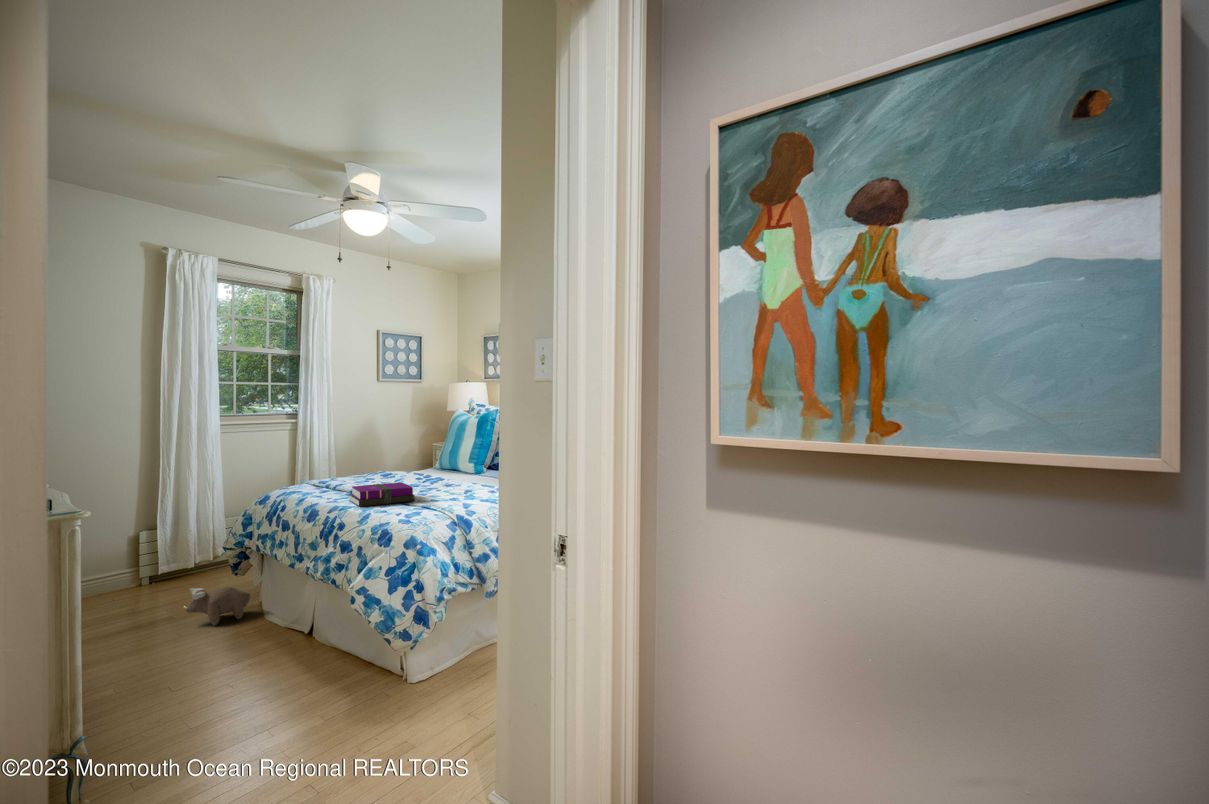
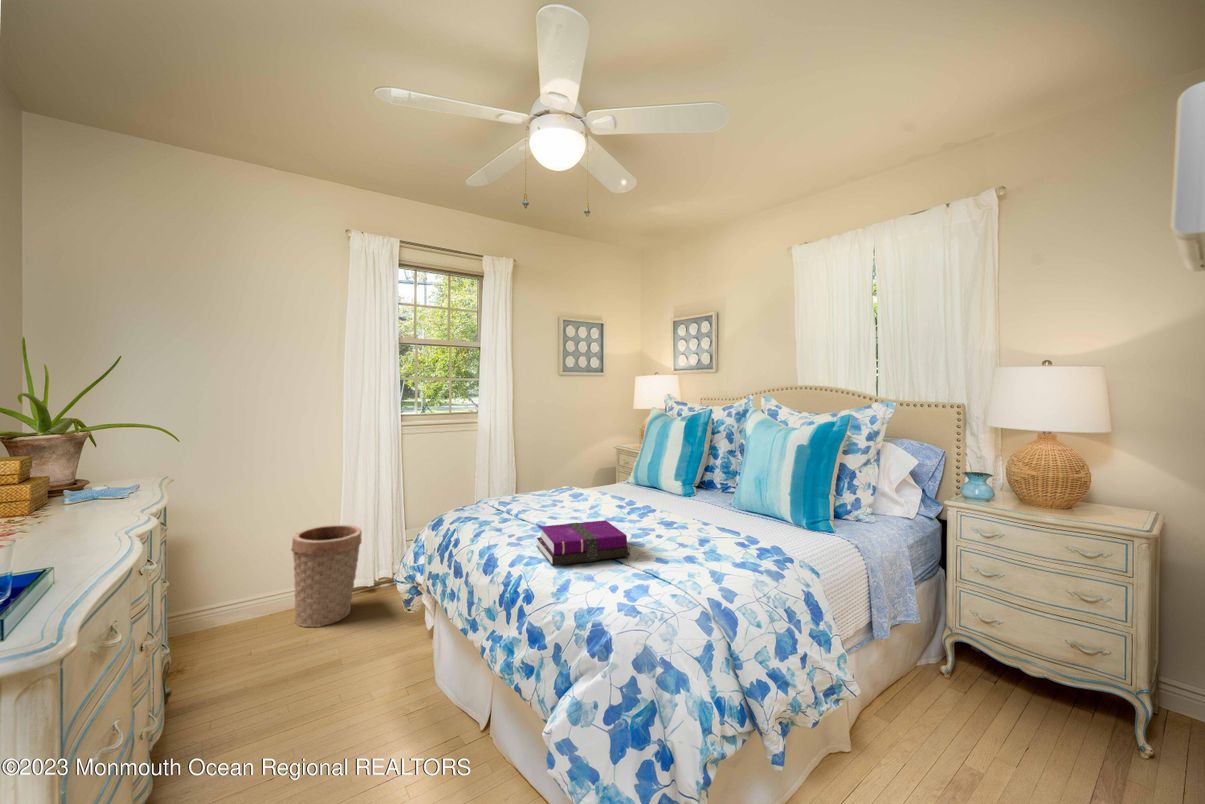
basket: none [108,515,181,605] -> present [291,525,362,627]
plush toy: present [184,587,250,626] -> none [351,629,423,681]

